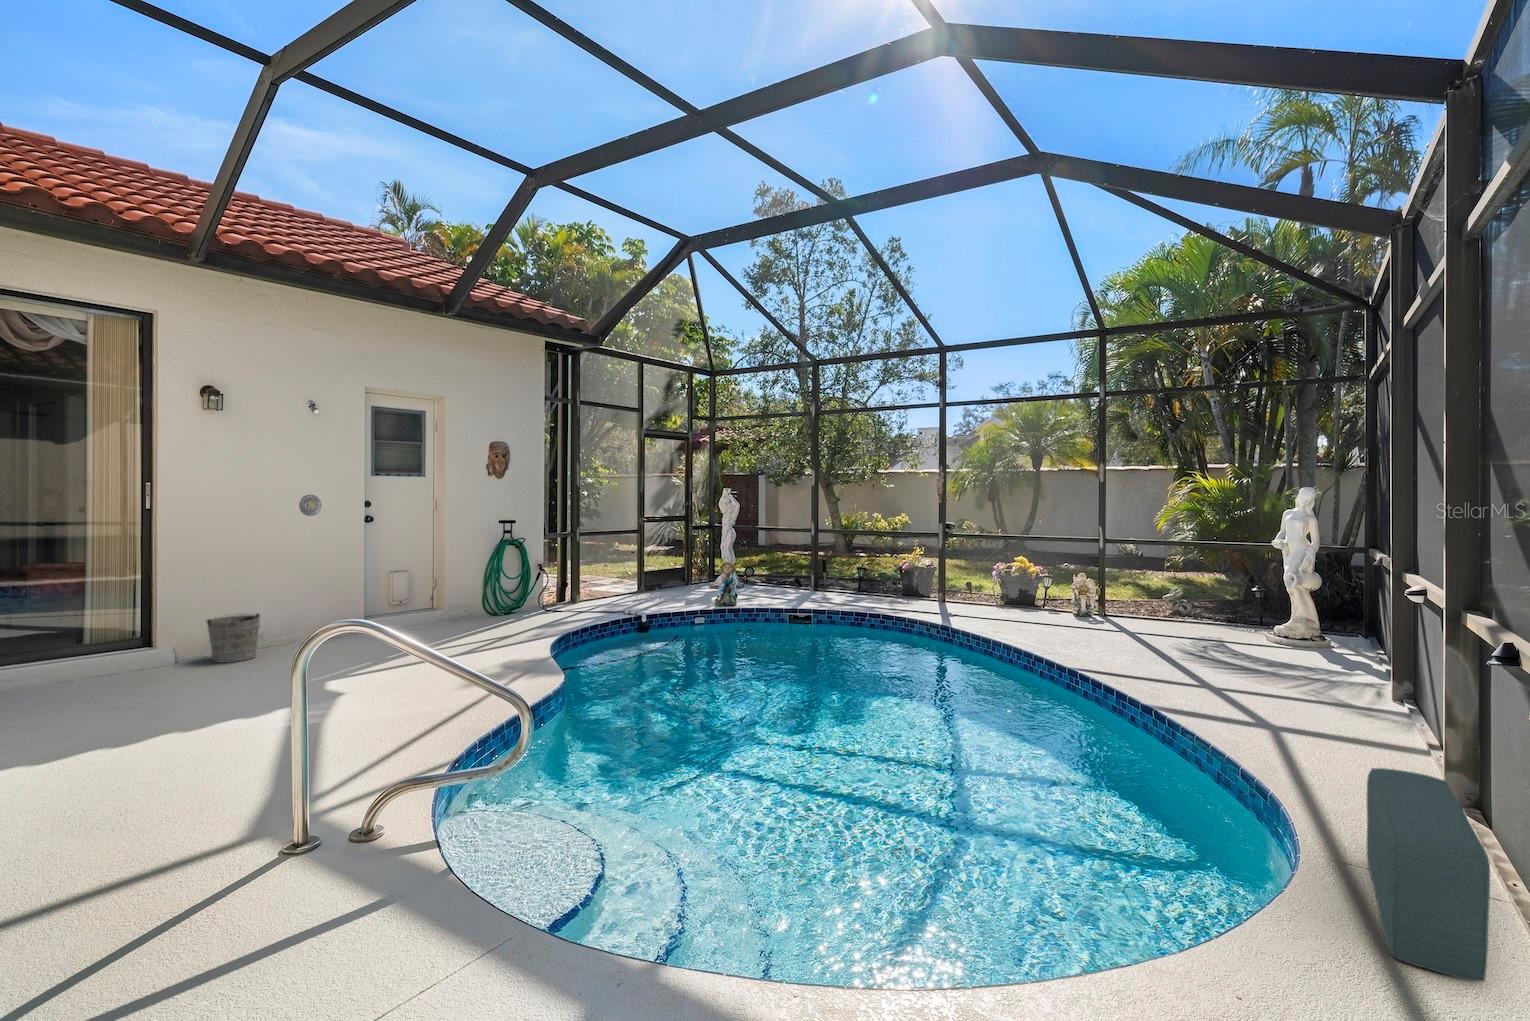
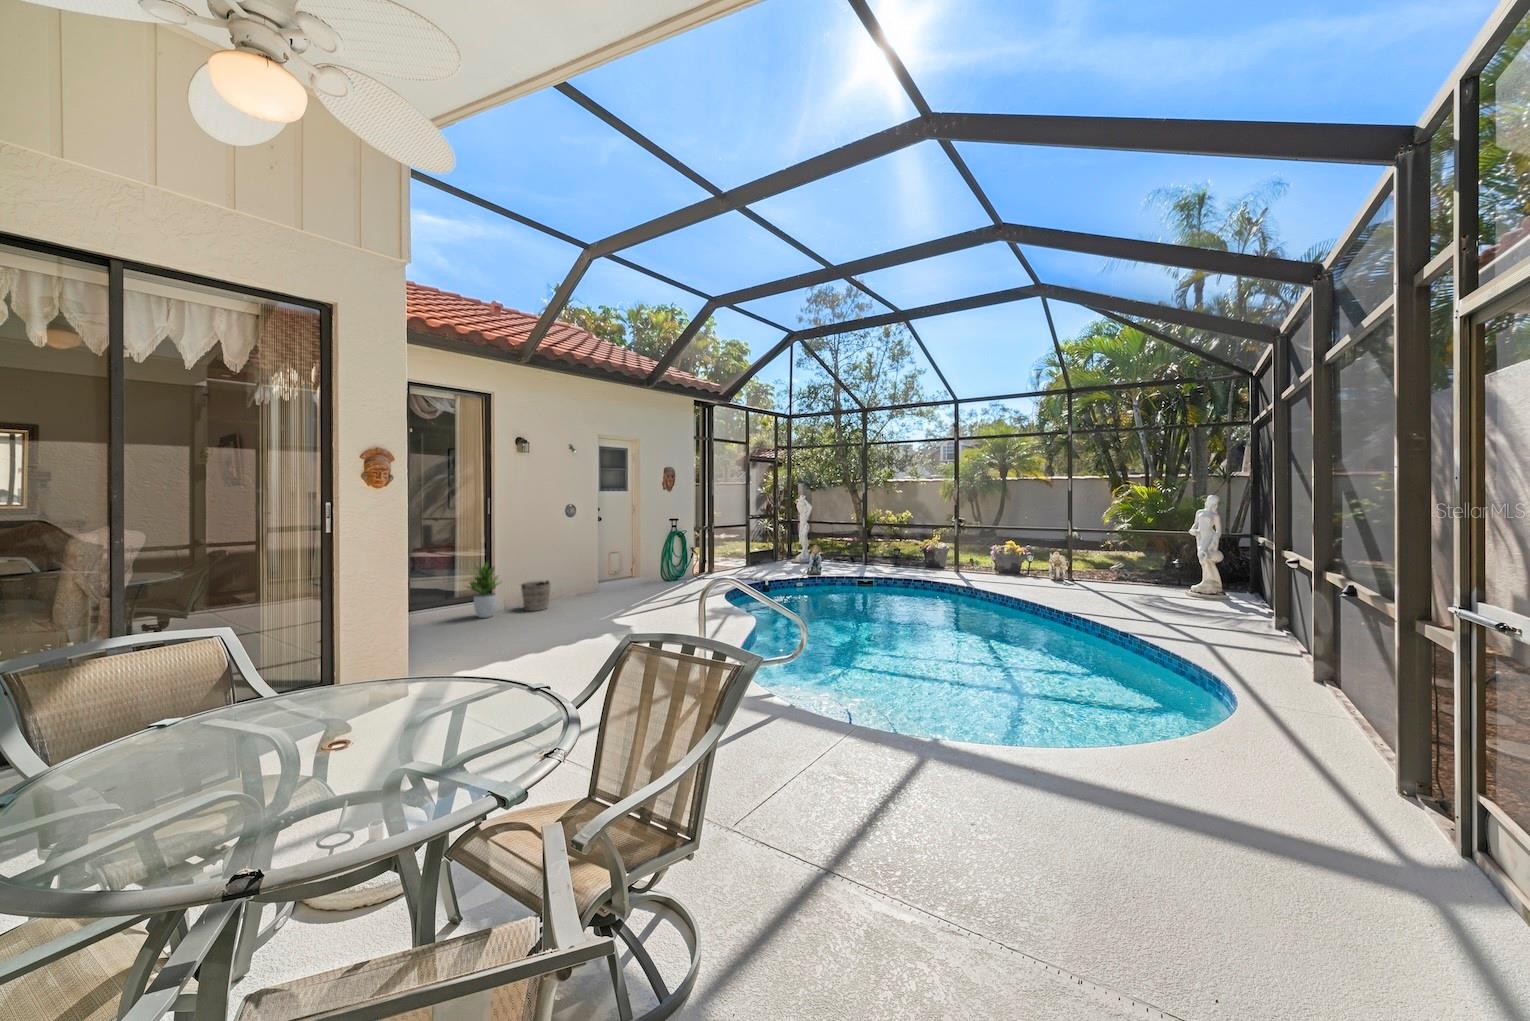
potted plant: none [92,579,172,675] -> present [467,561,501,618]
pouf: present [1367,768,1490,982] -> none [1275,654,1343,748]

